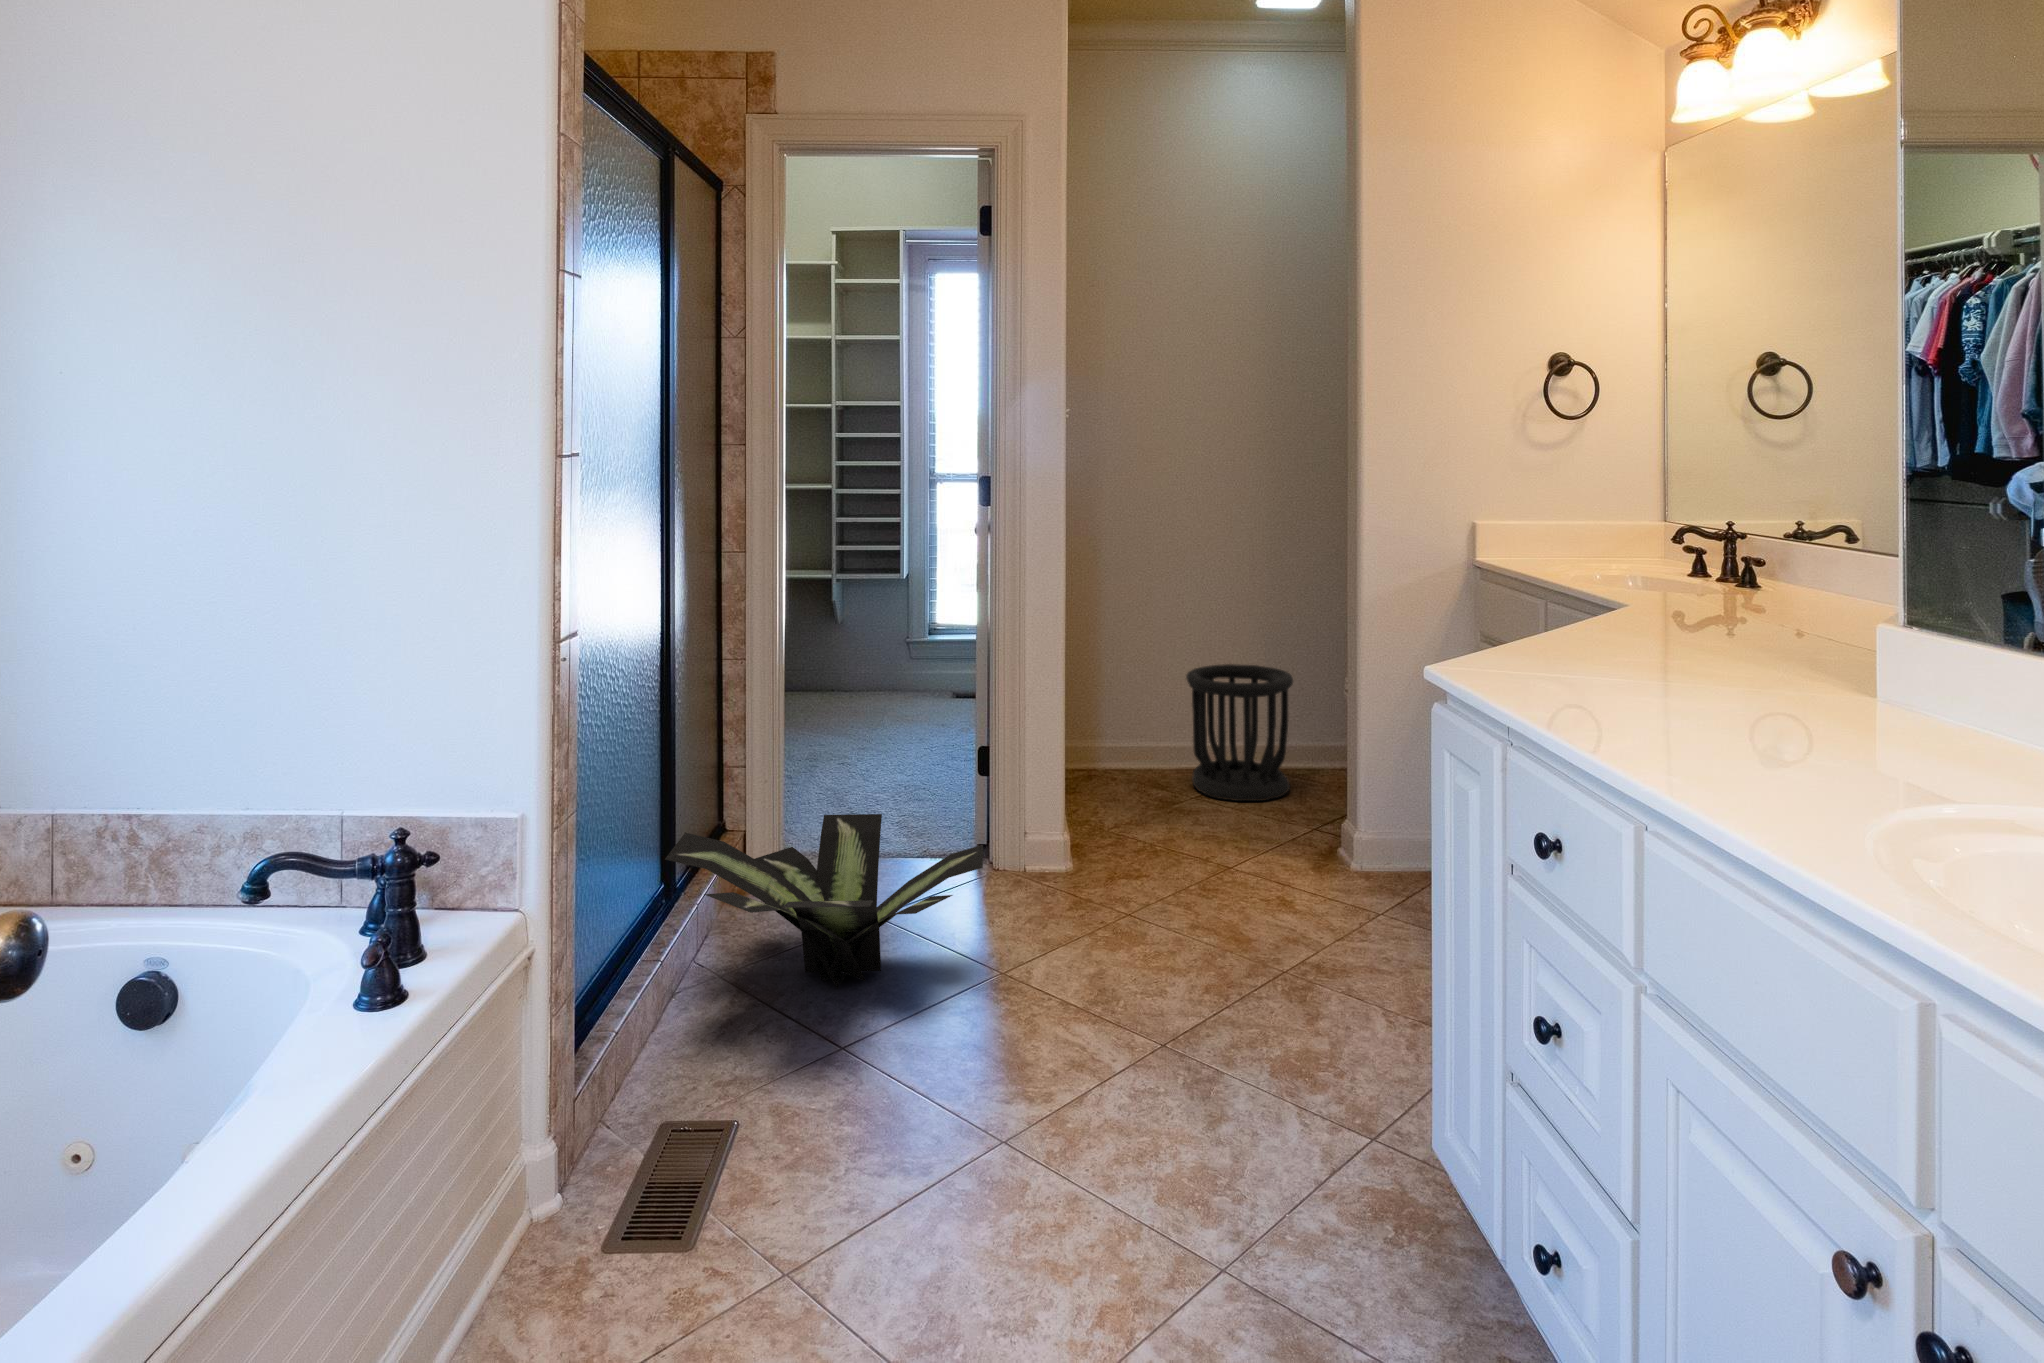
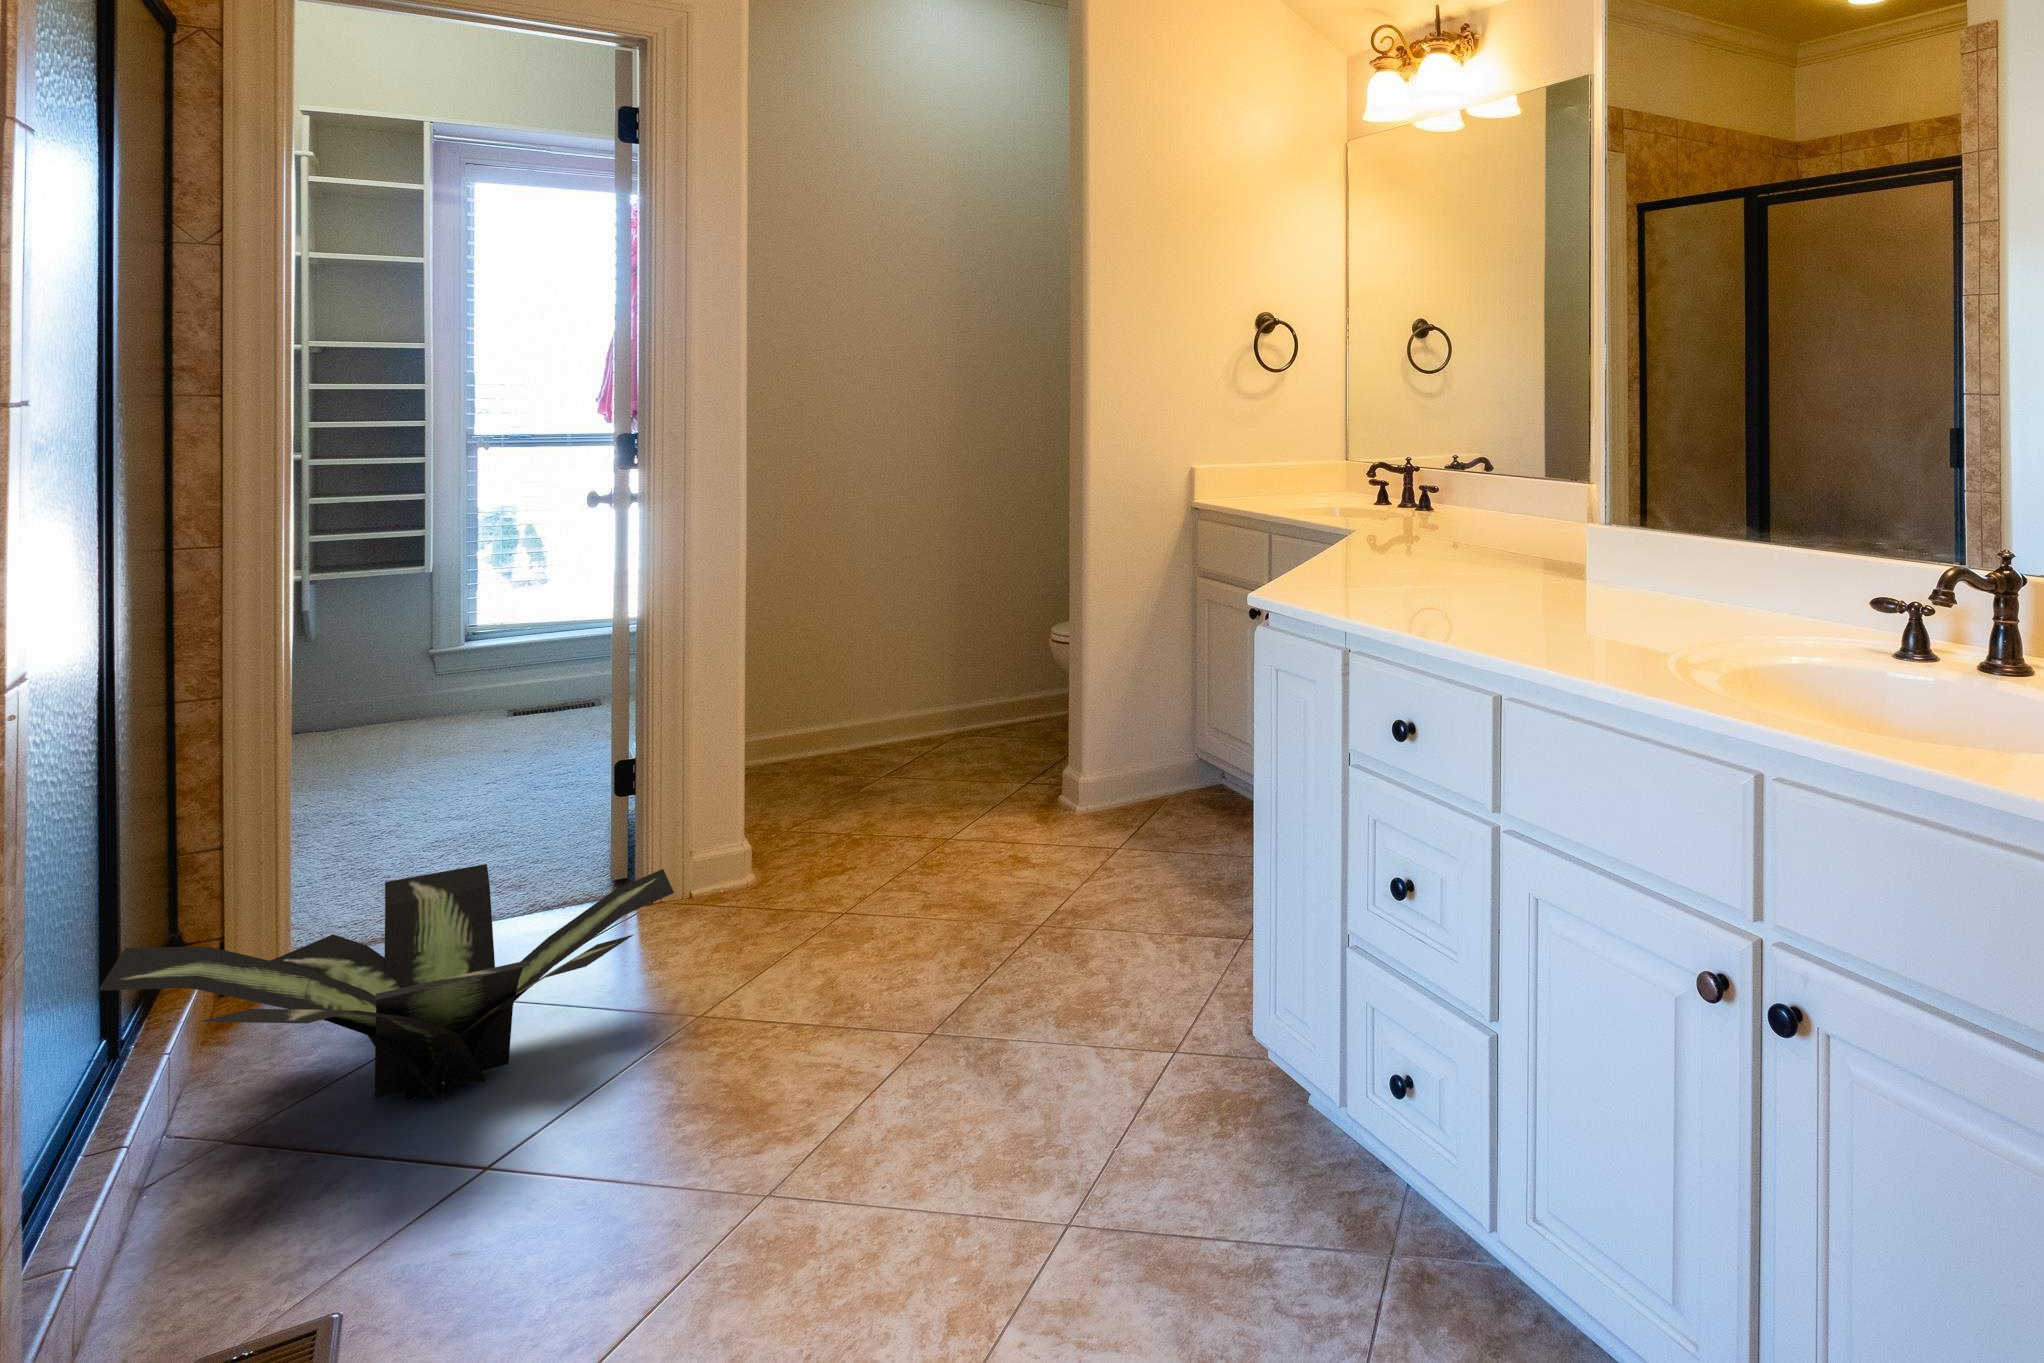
wastebasket: present [1186,664,1293,801] -> none [869,639,992,786]

